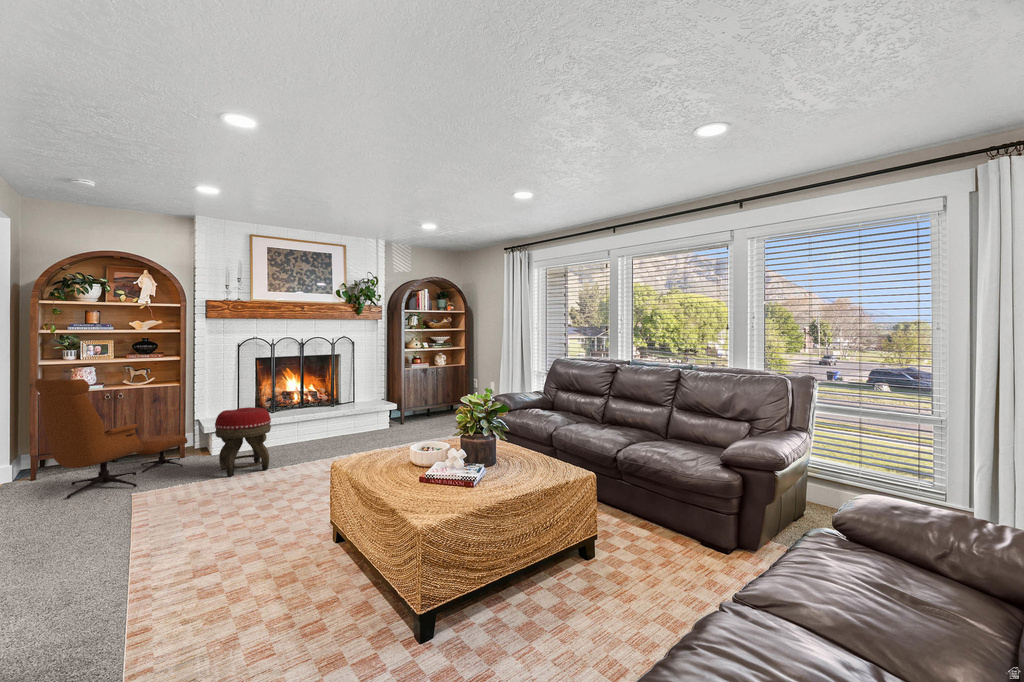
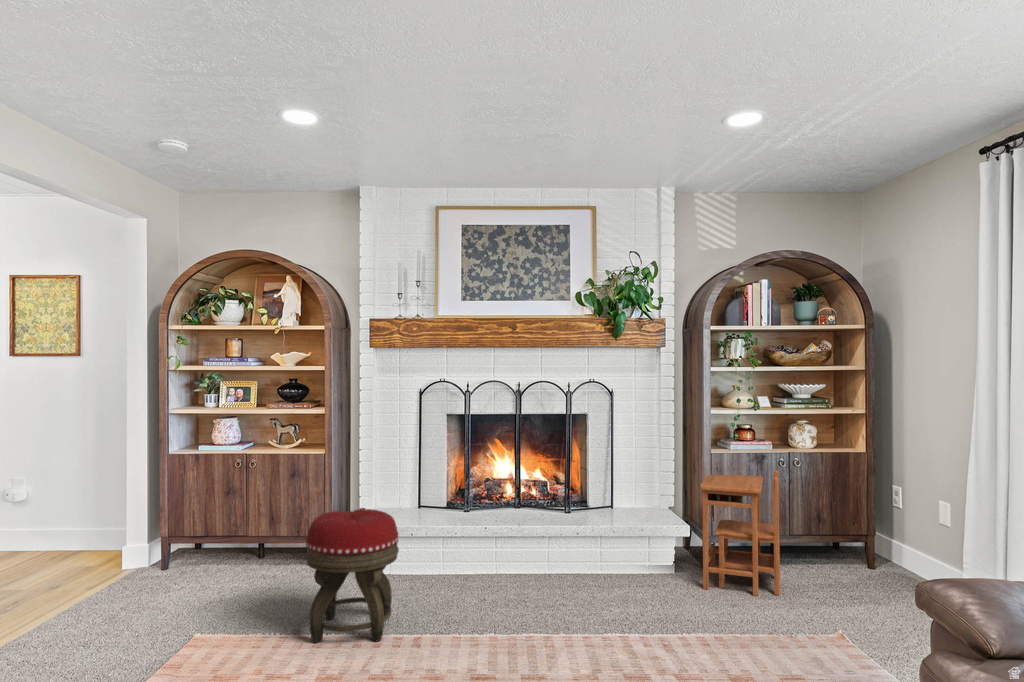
side table: none [403,375,438,430] -> present [700,470,780,596]
lounge chair: present [35,379,188,499] -> none [86,437,311,629]

